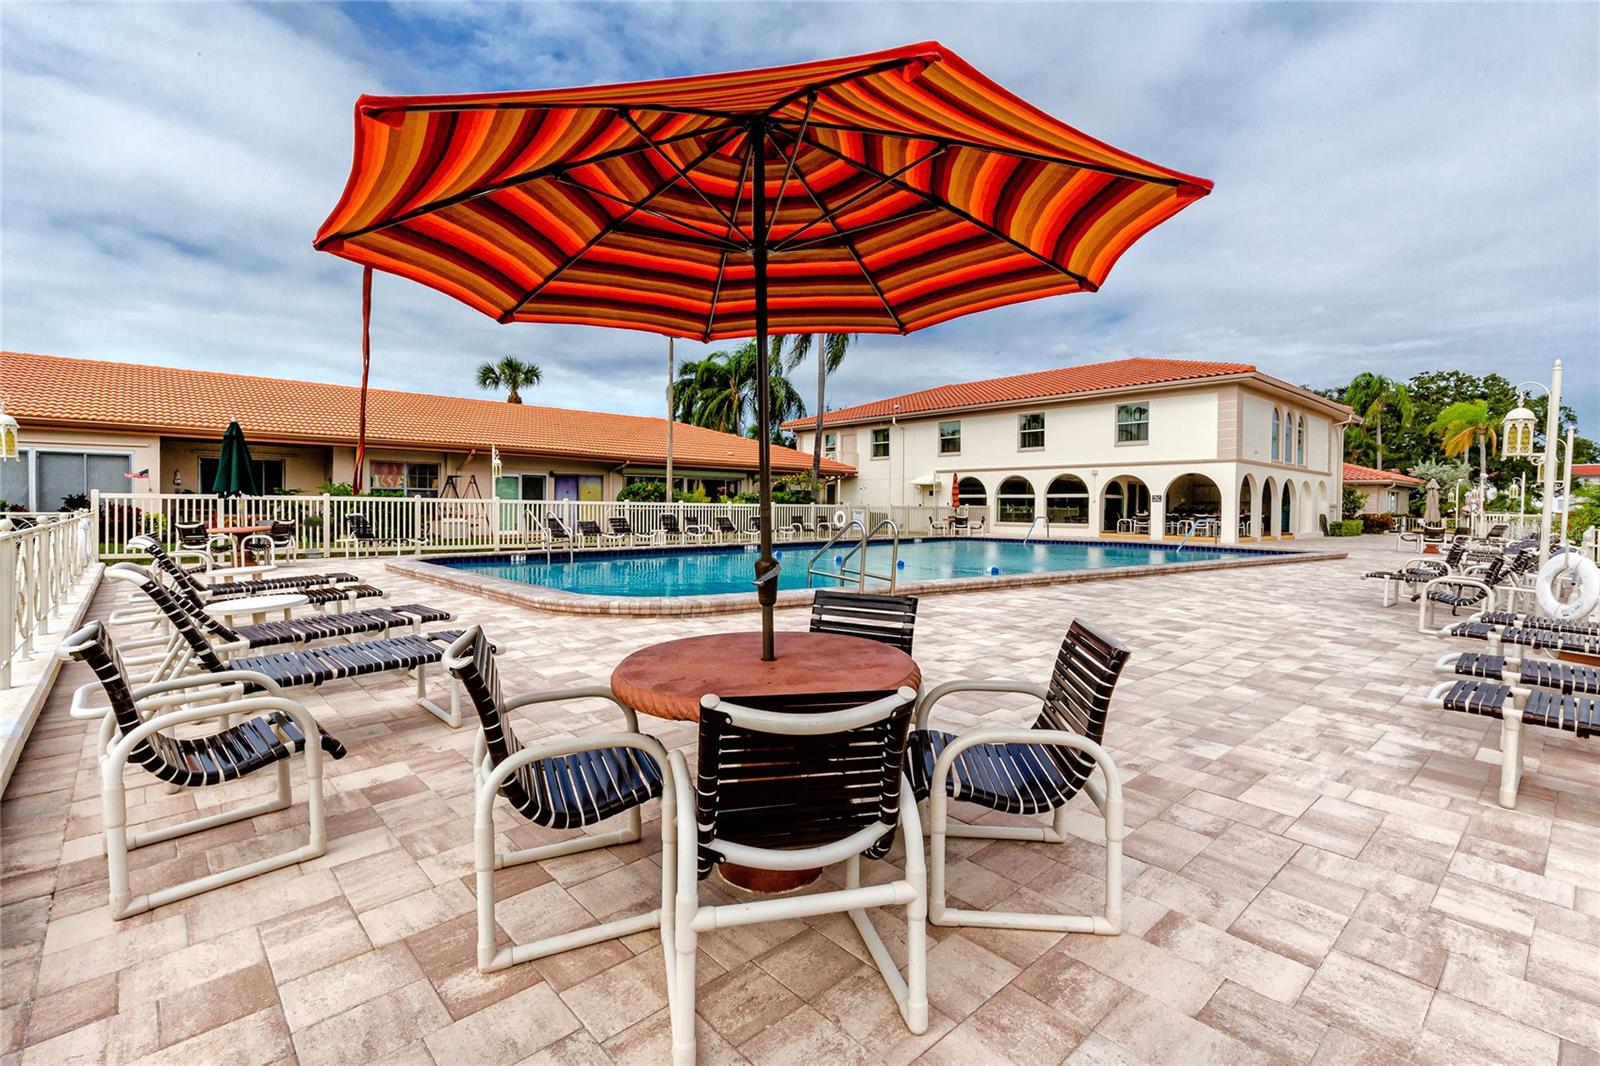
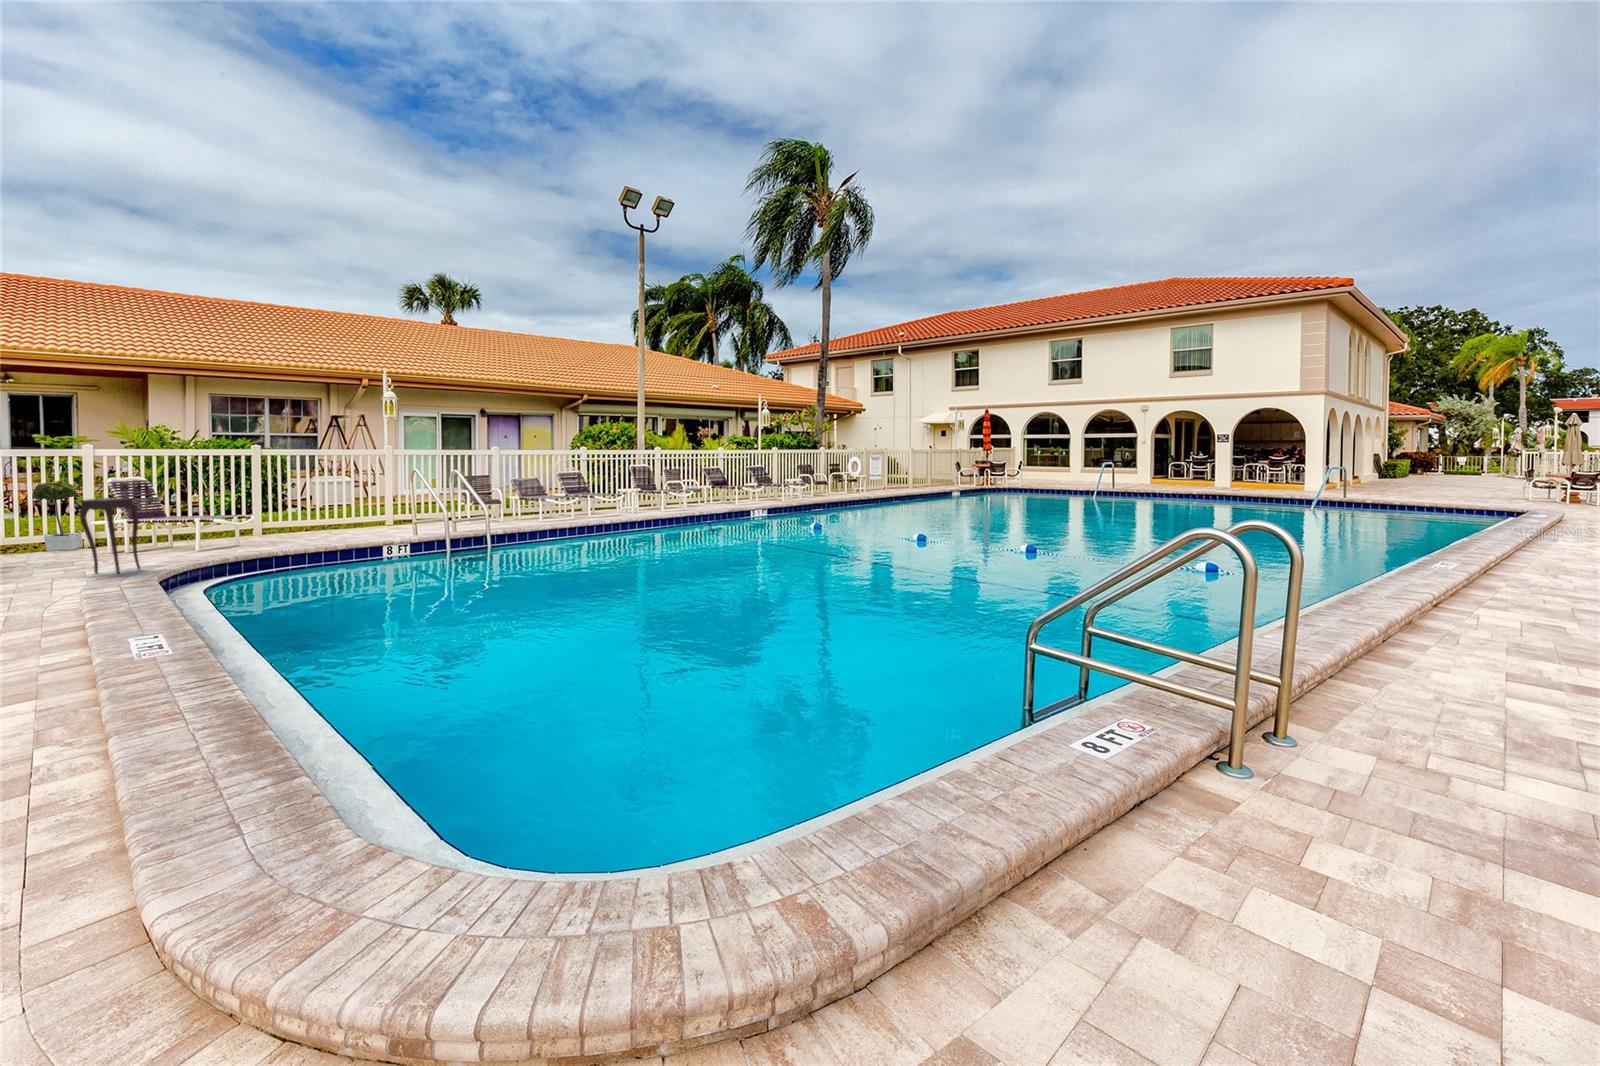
side table: none [349,524,376,567] -> present [79,498,140,573]

